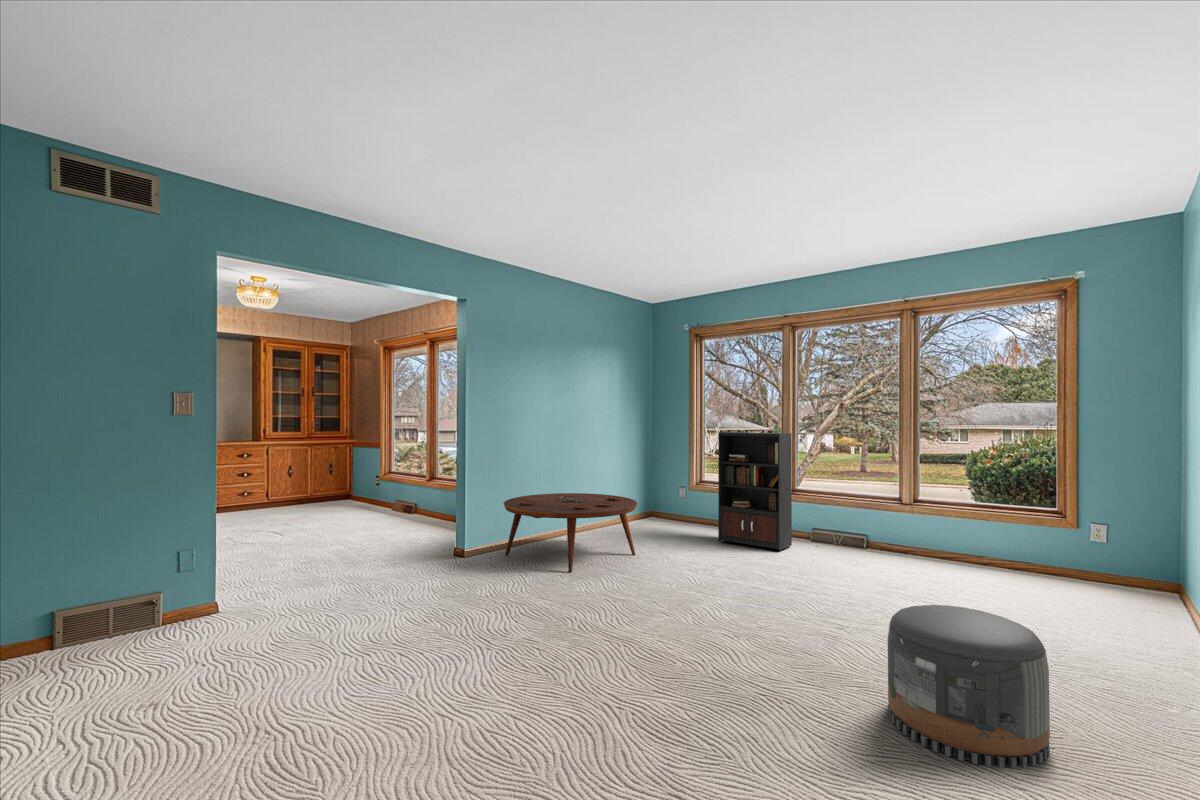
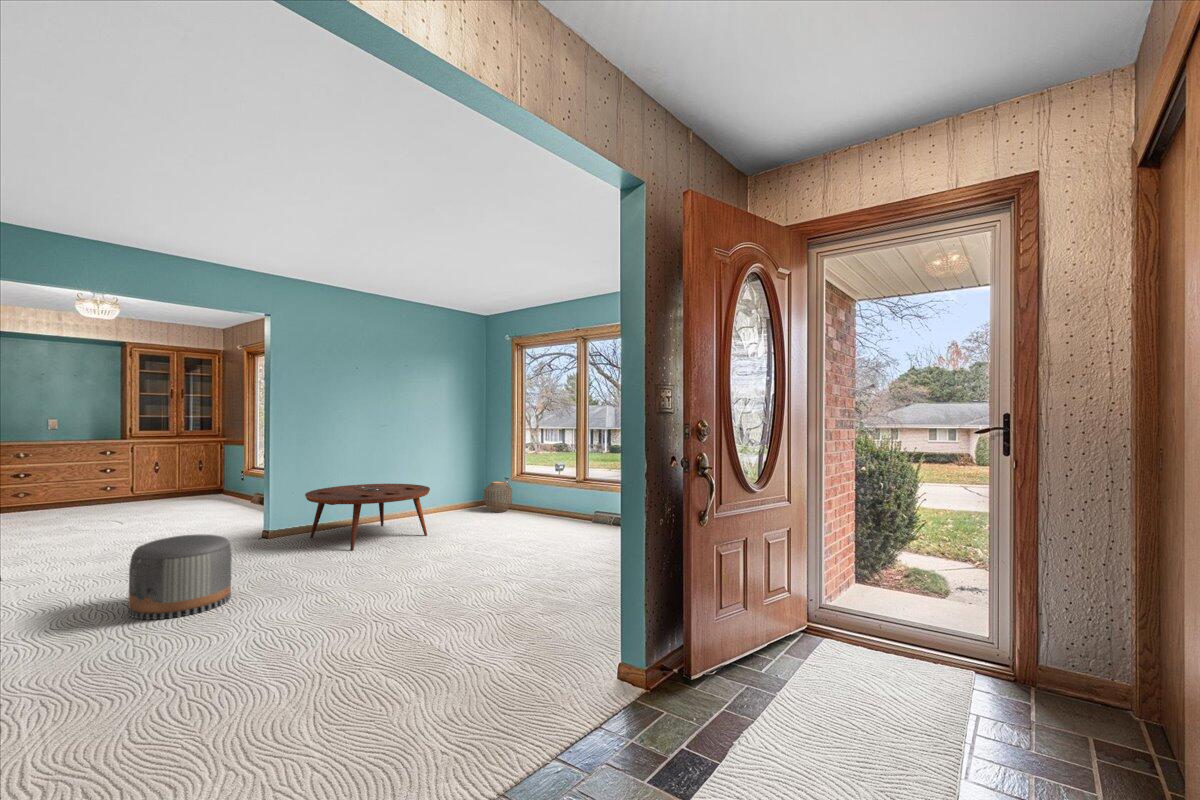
bookcase: present [718,432,819,551] -> none [513,429,596,530]
woven basket: none [663,491,696,527] -> present [484,481,512,513]
pouf: present [888,605,1050,768] -> present [128,534,232,620]

